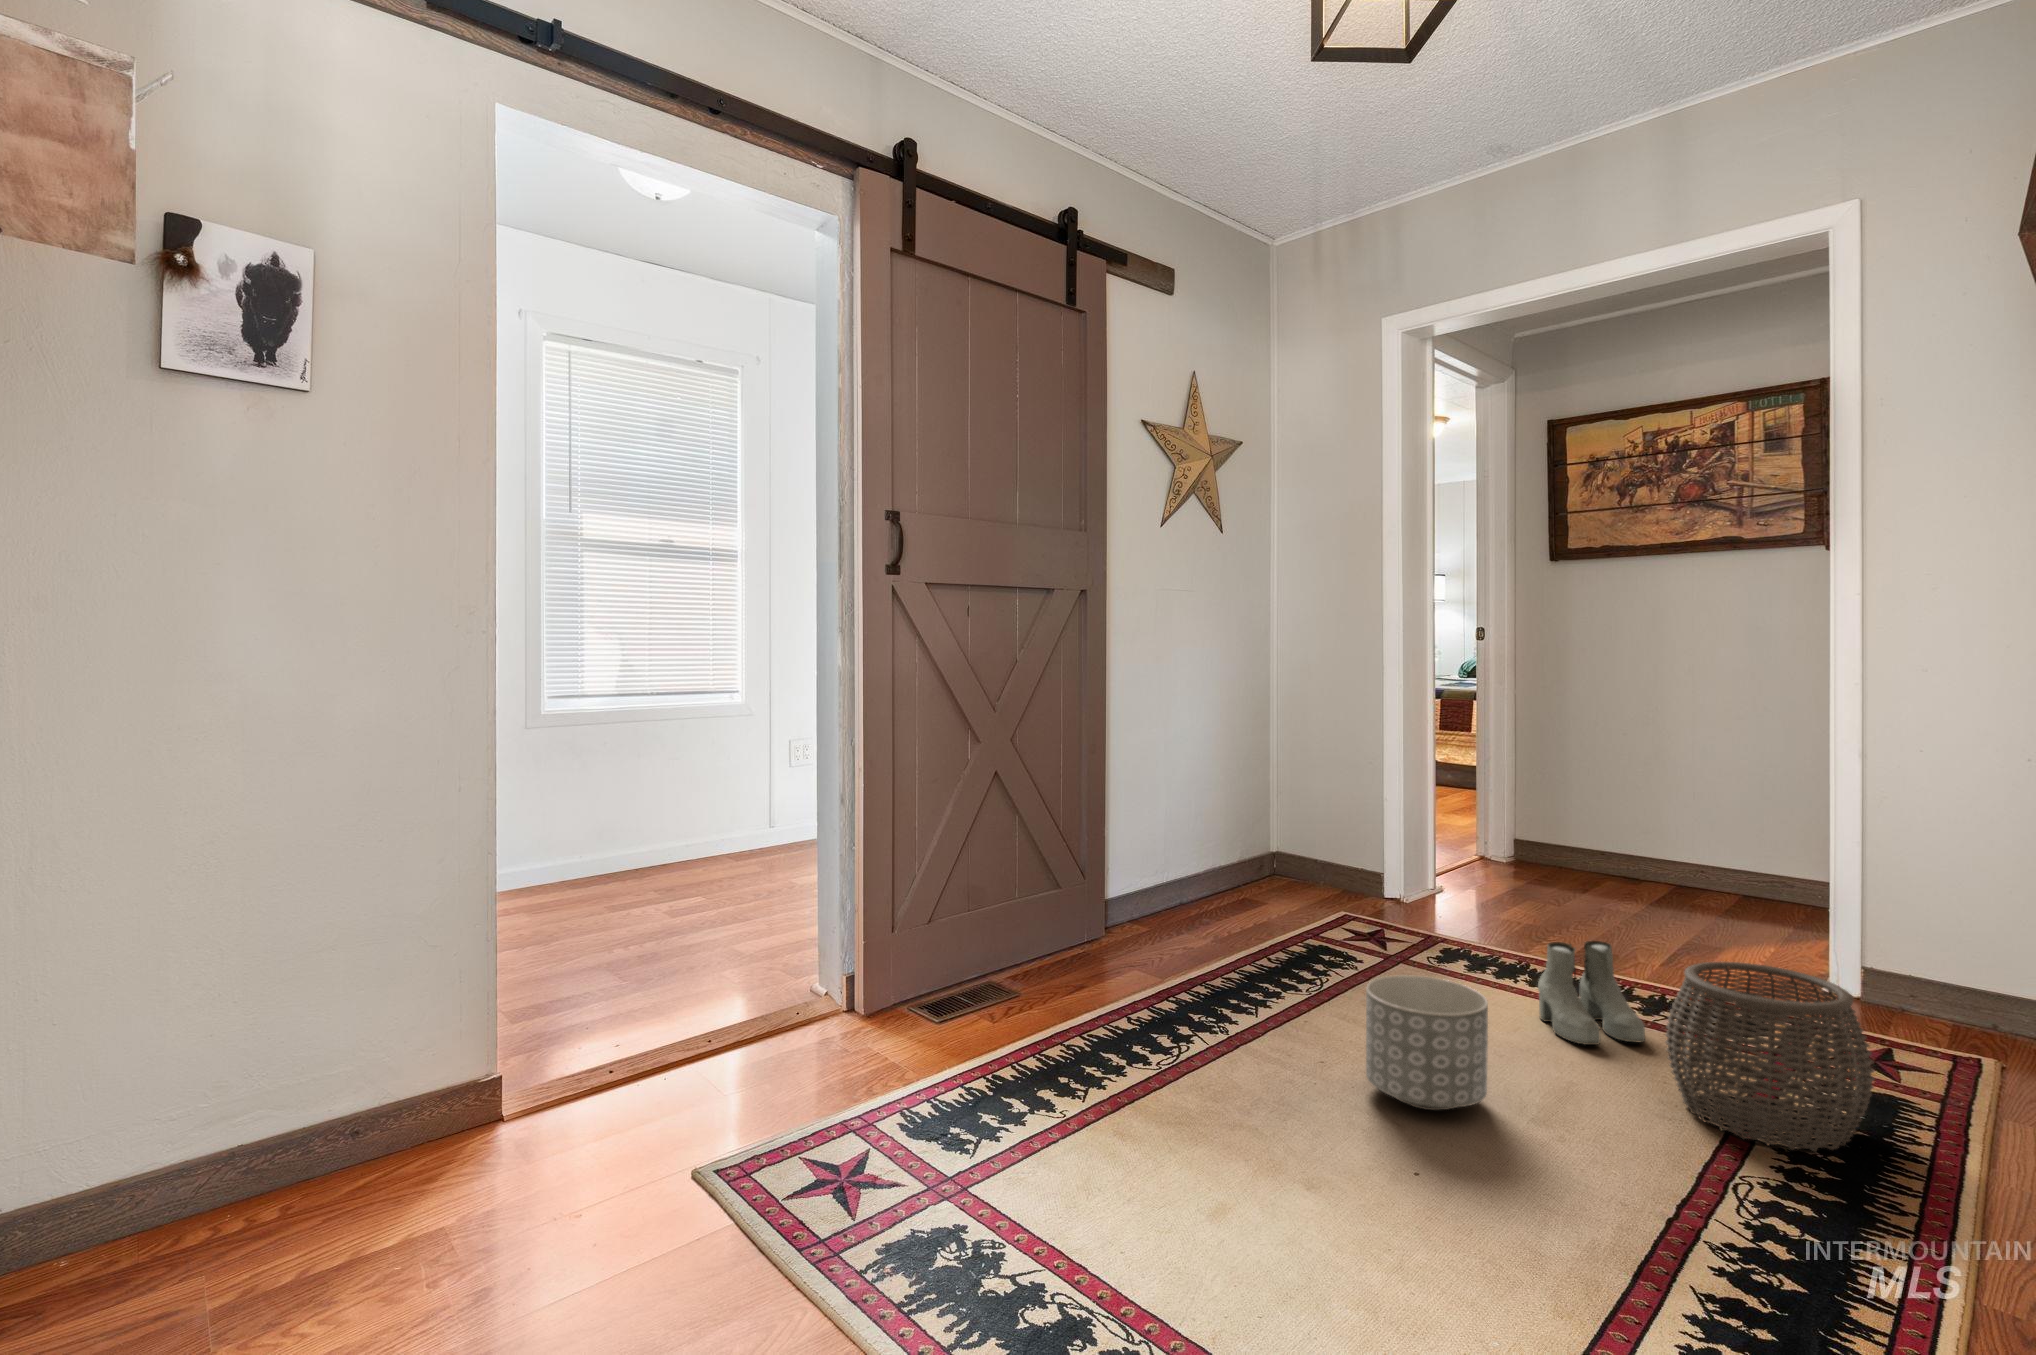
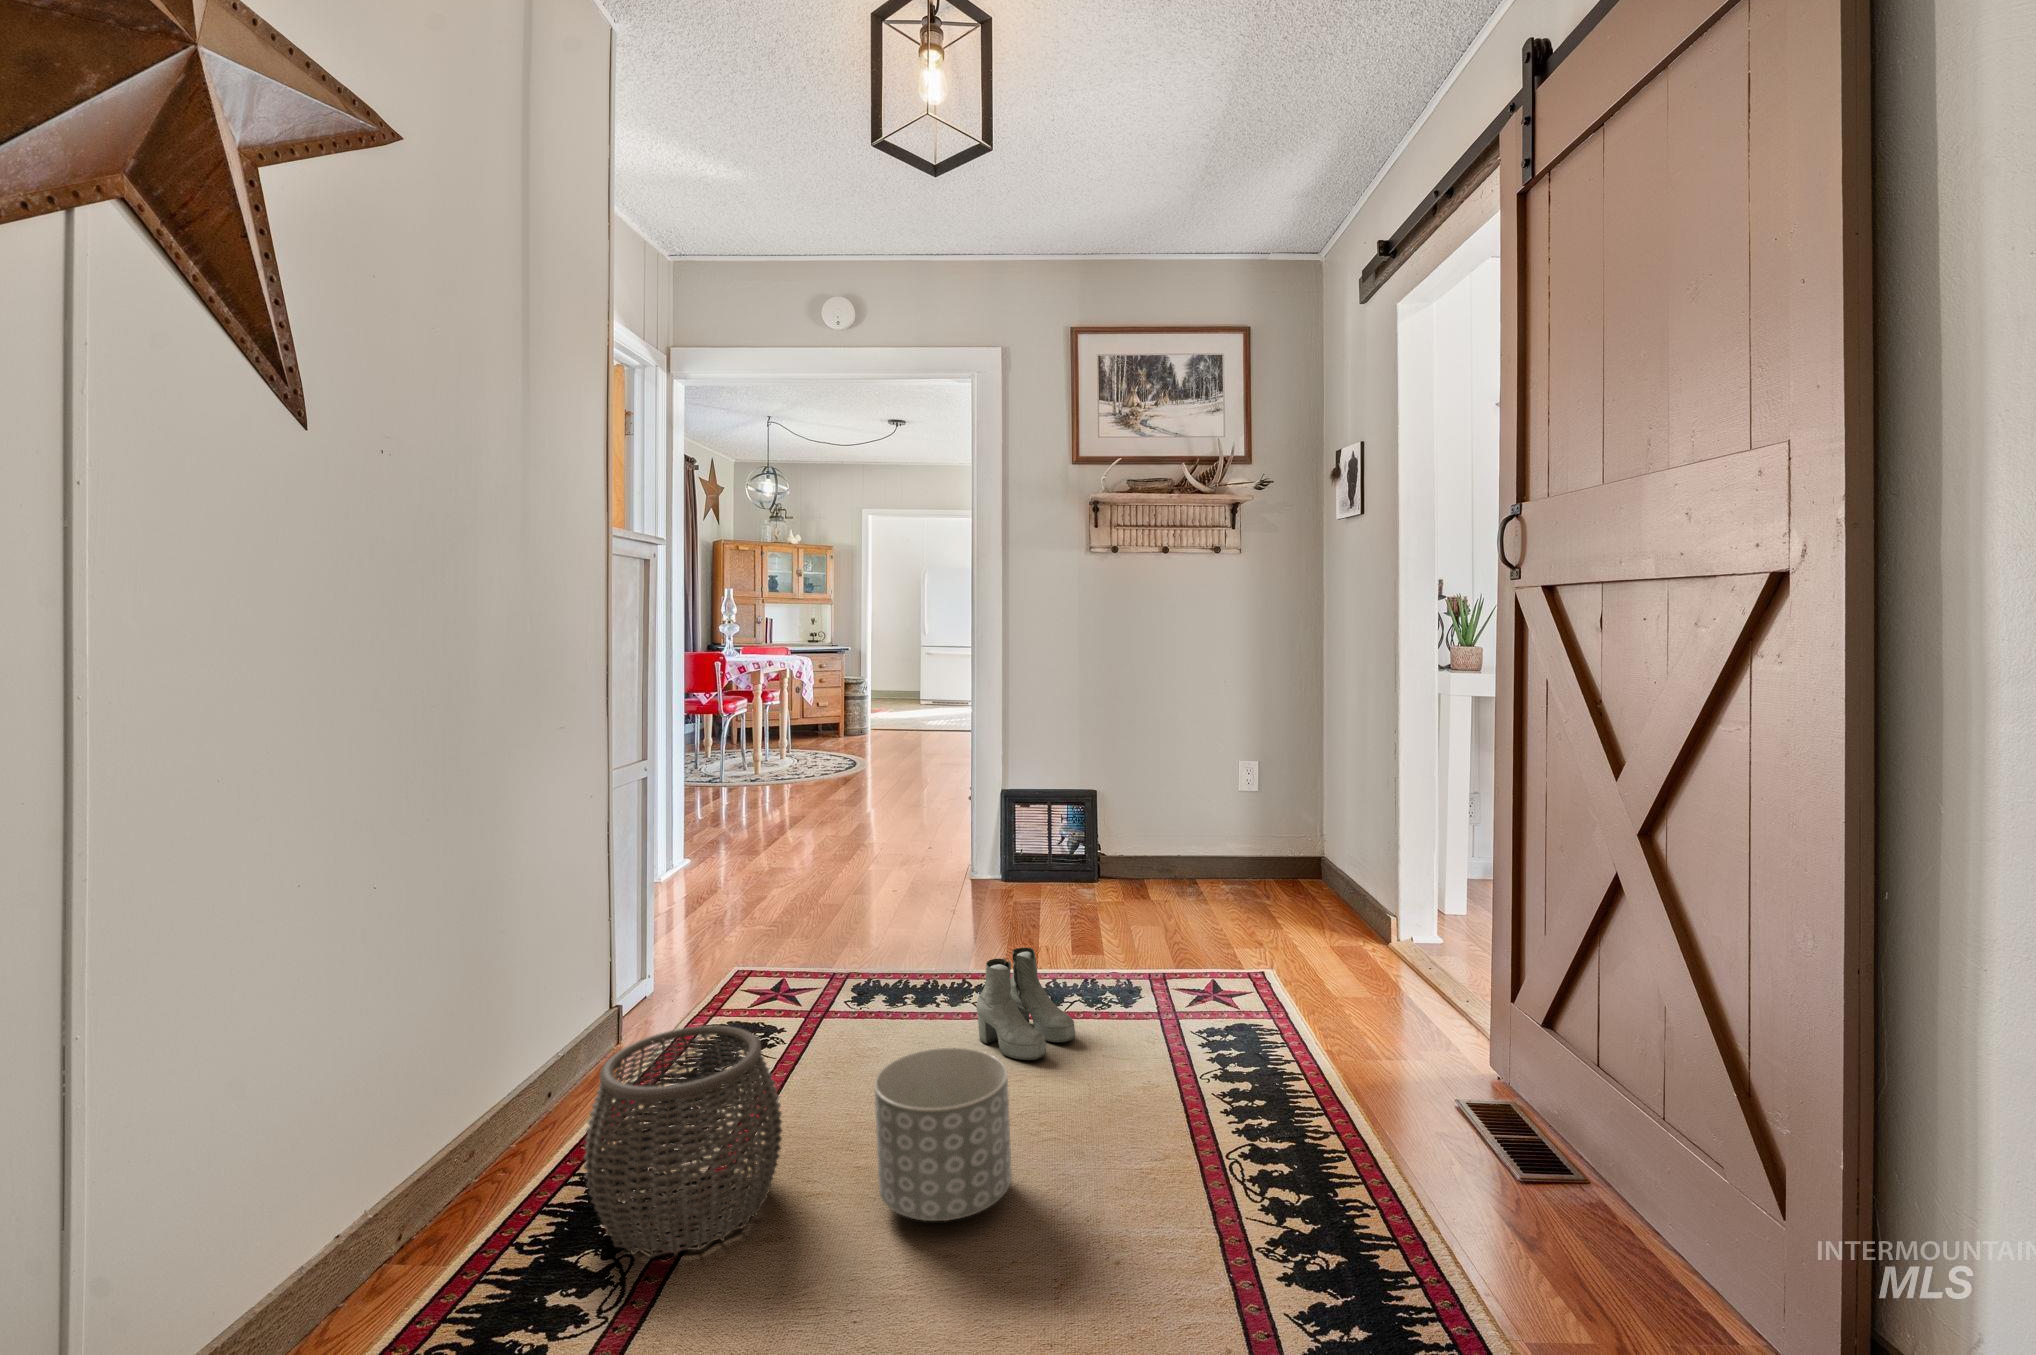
woven basket: present [1665,962,1874,1151] -> present [584,1025,782,1257]

